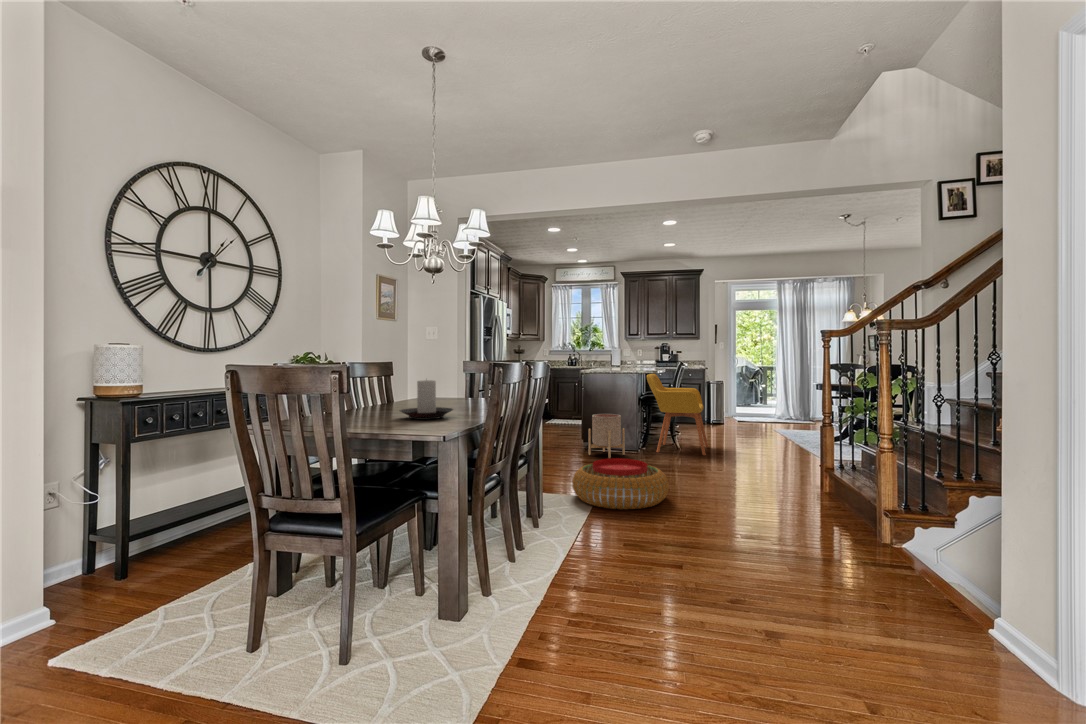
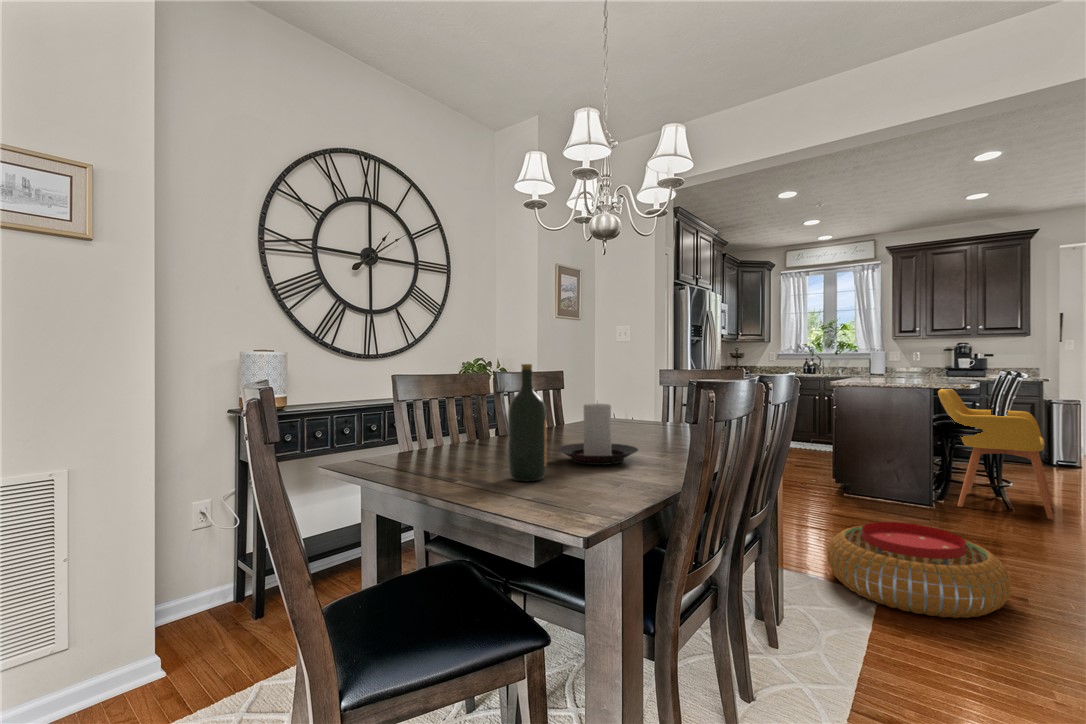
wine bottle: none [372,353,398,428] -> present [508,364,547,481]
planter: present [588,414,625,458] -> none [843,444,903,510]

